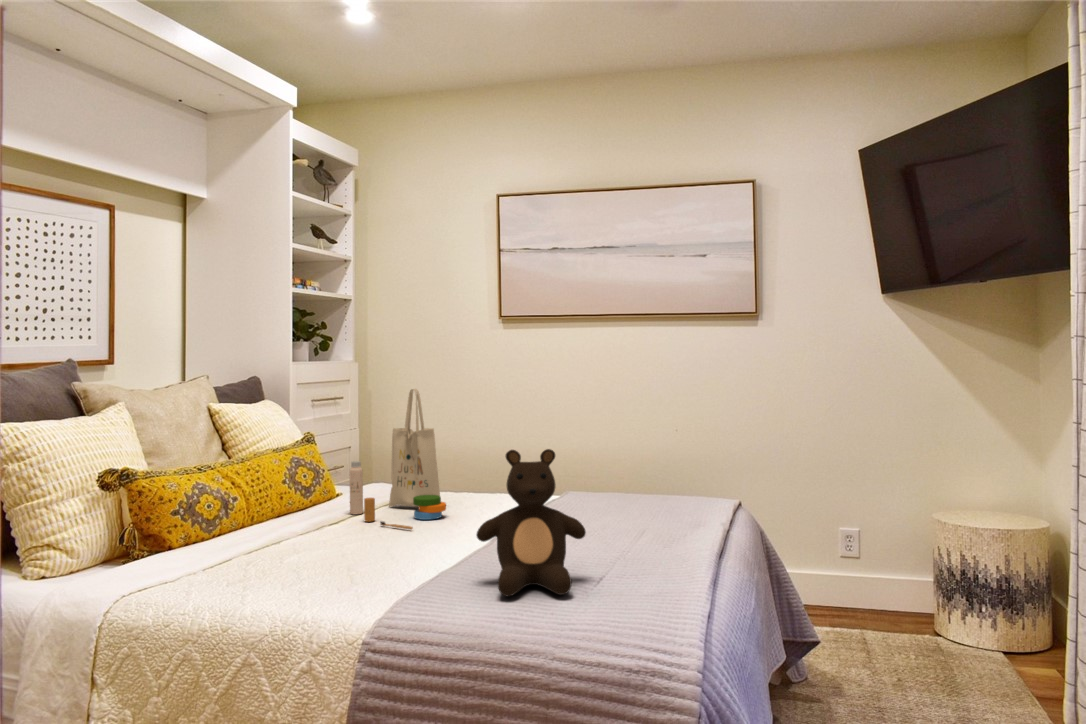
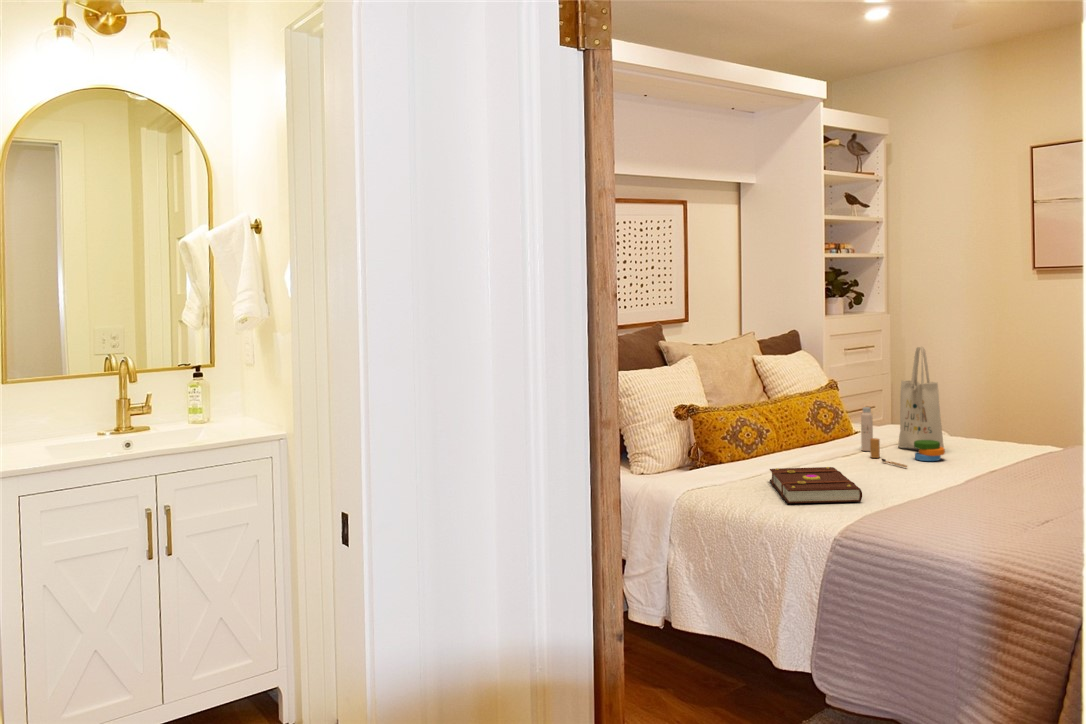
teddy bear: present [476,449,586,596] -> none [936,409,1035,529]
book: none [247,539,384,599] -> present [770,467,862,503]

